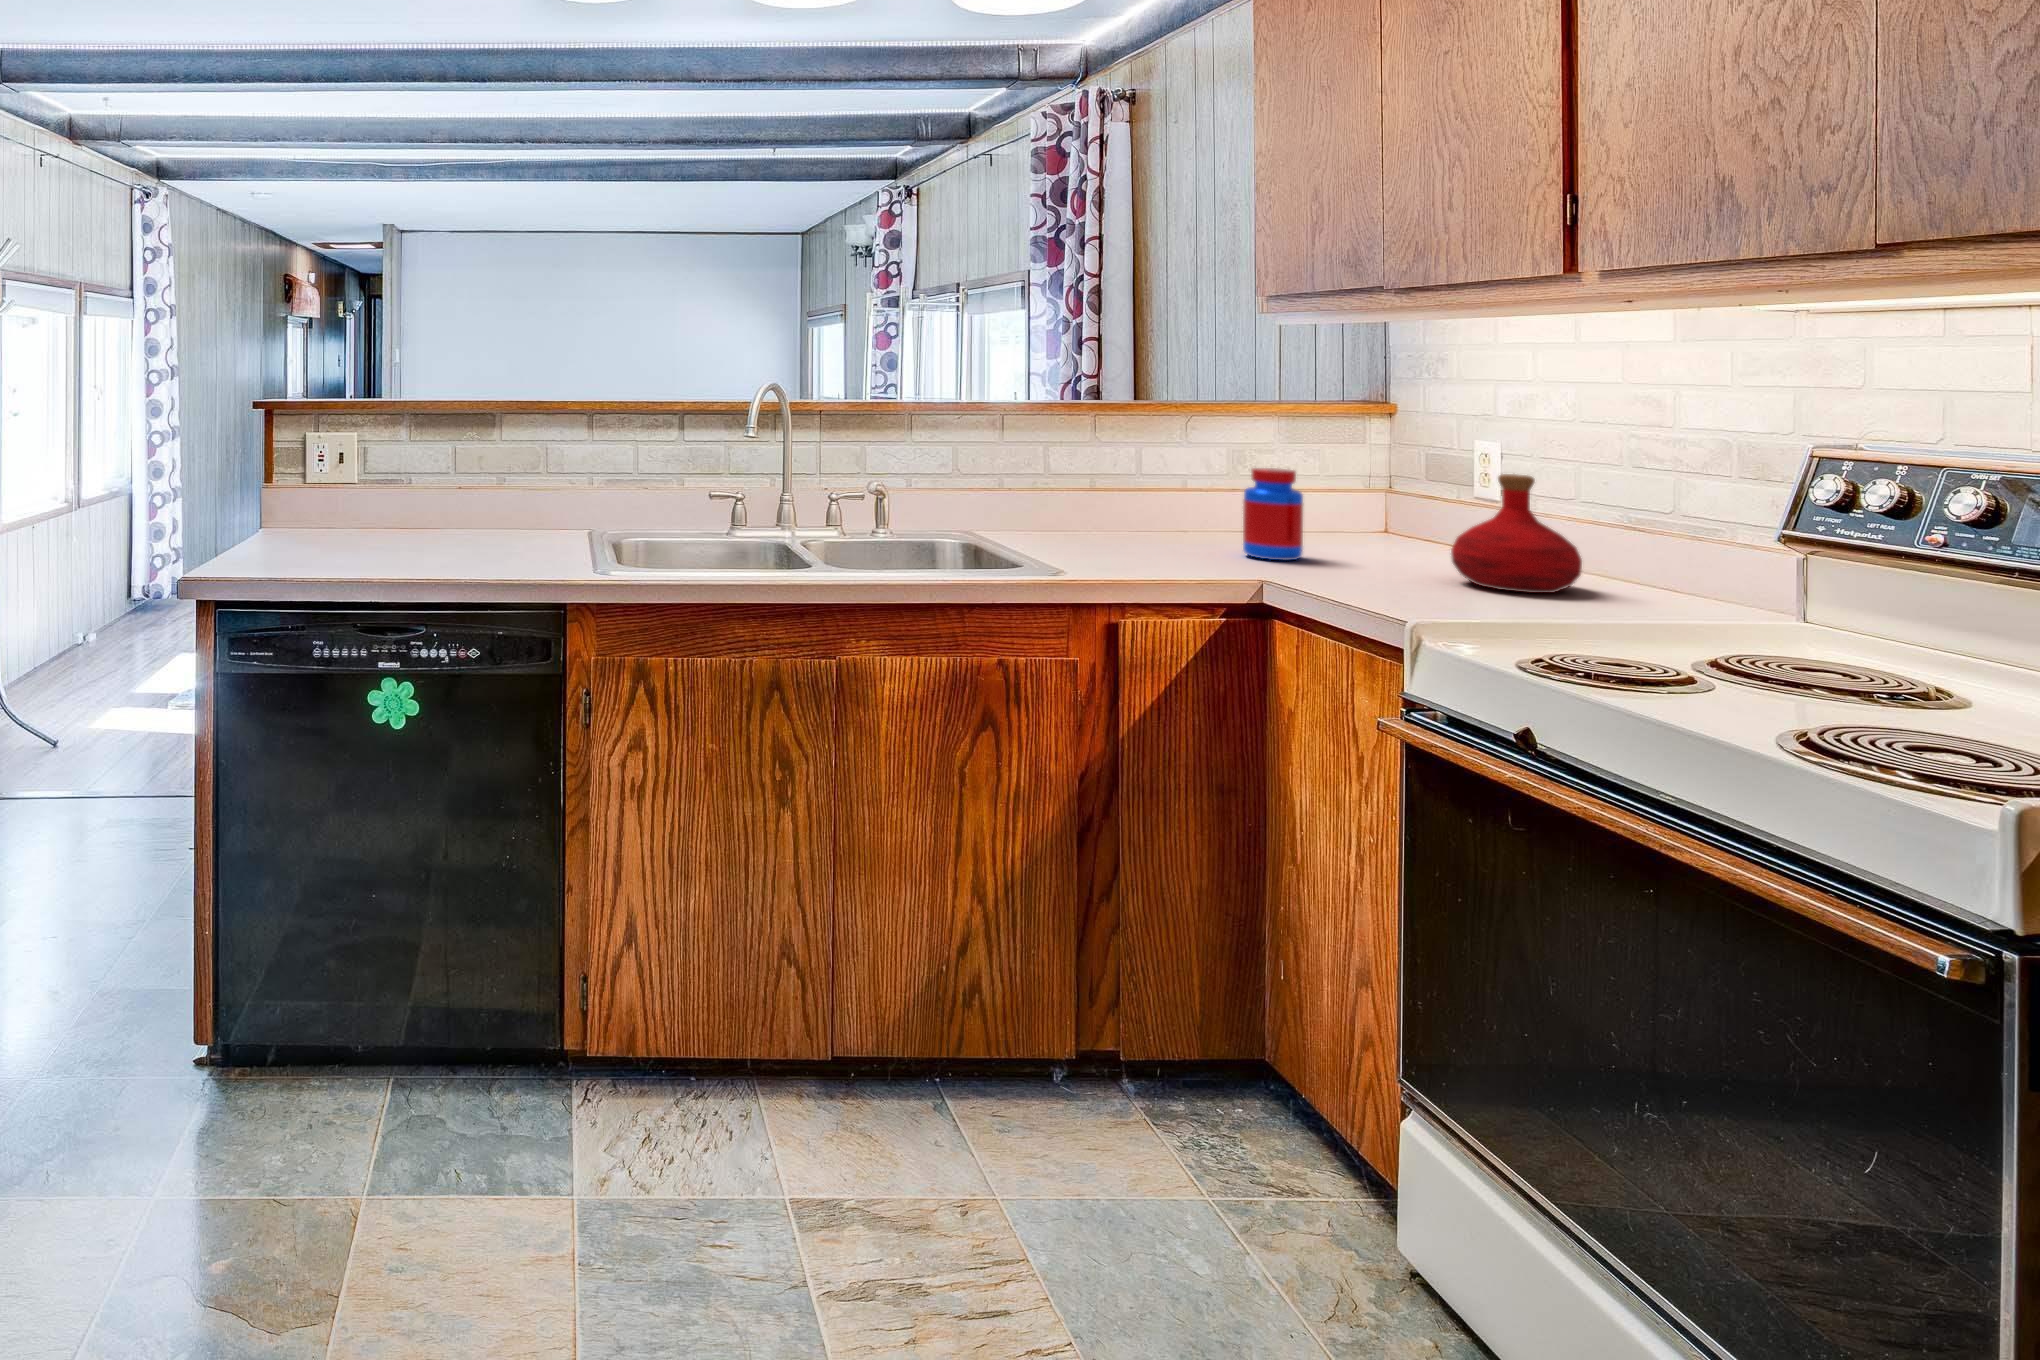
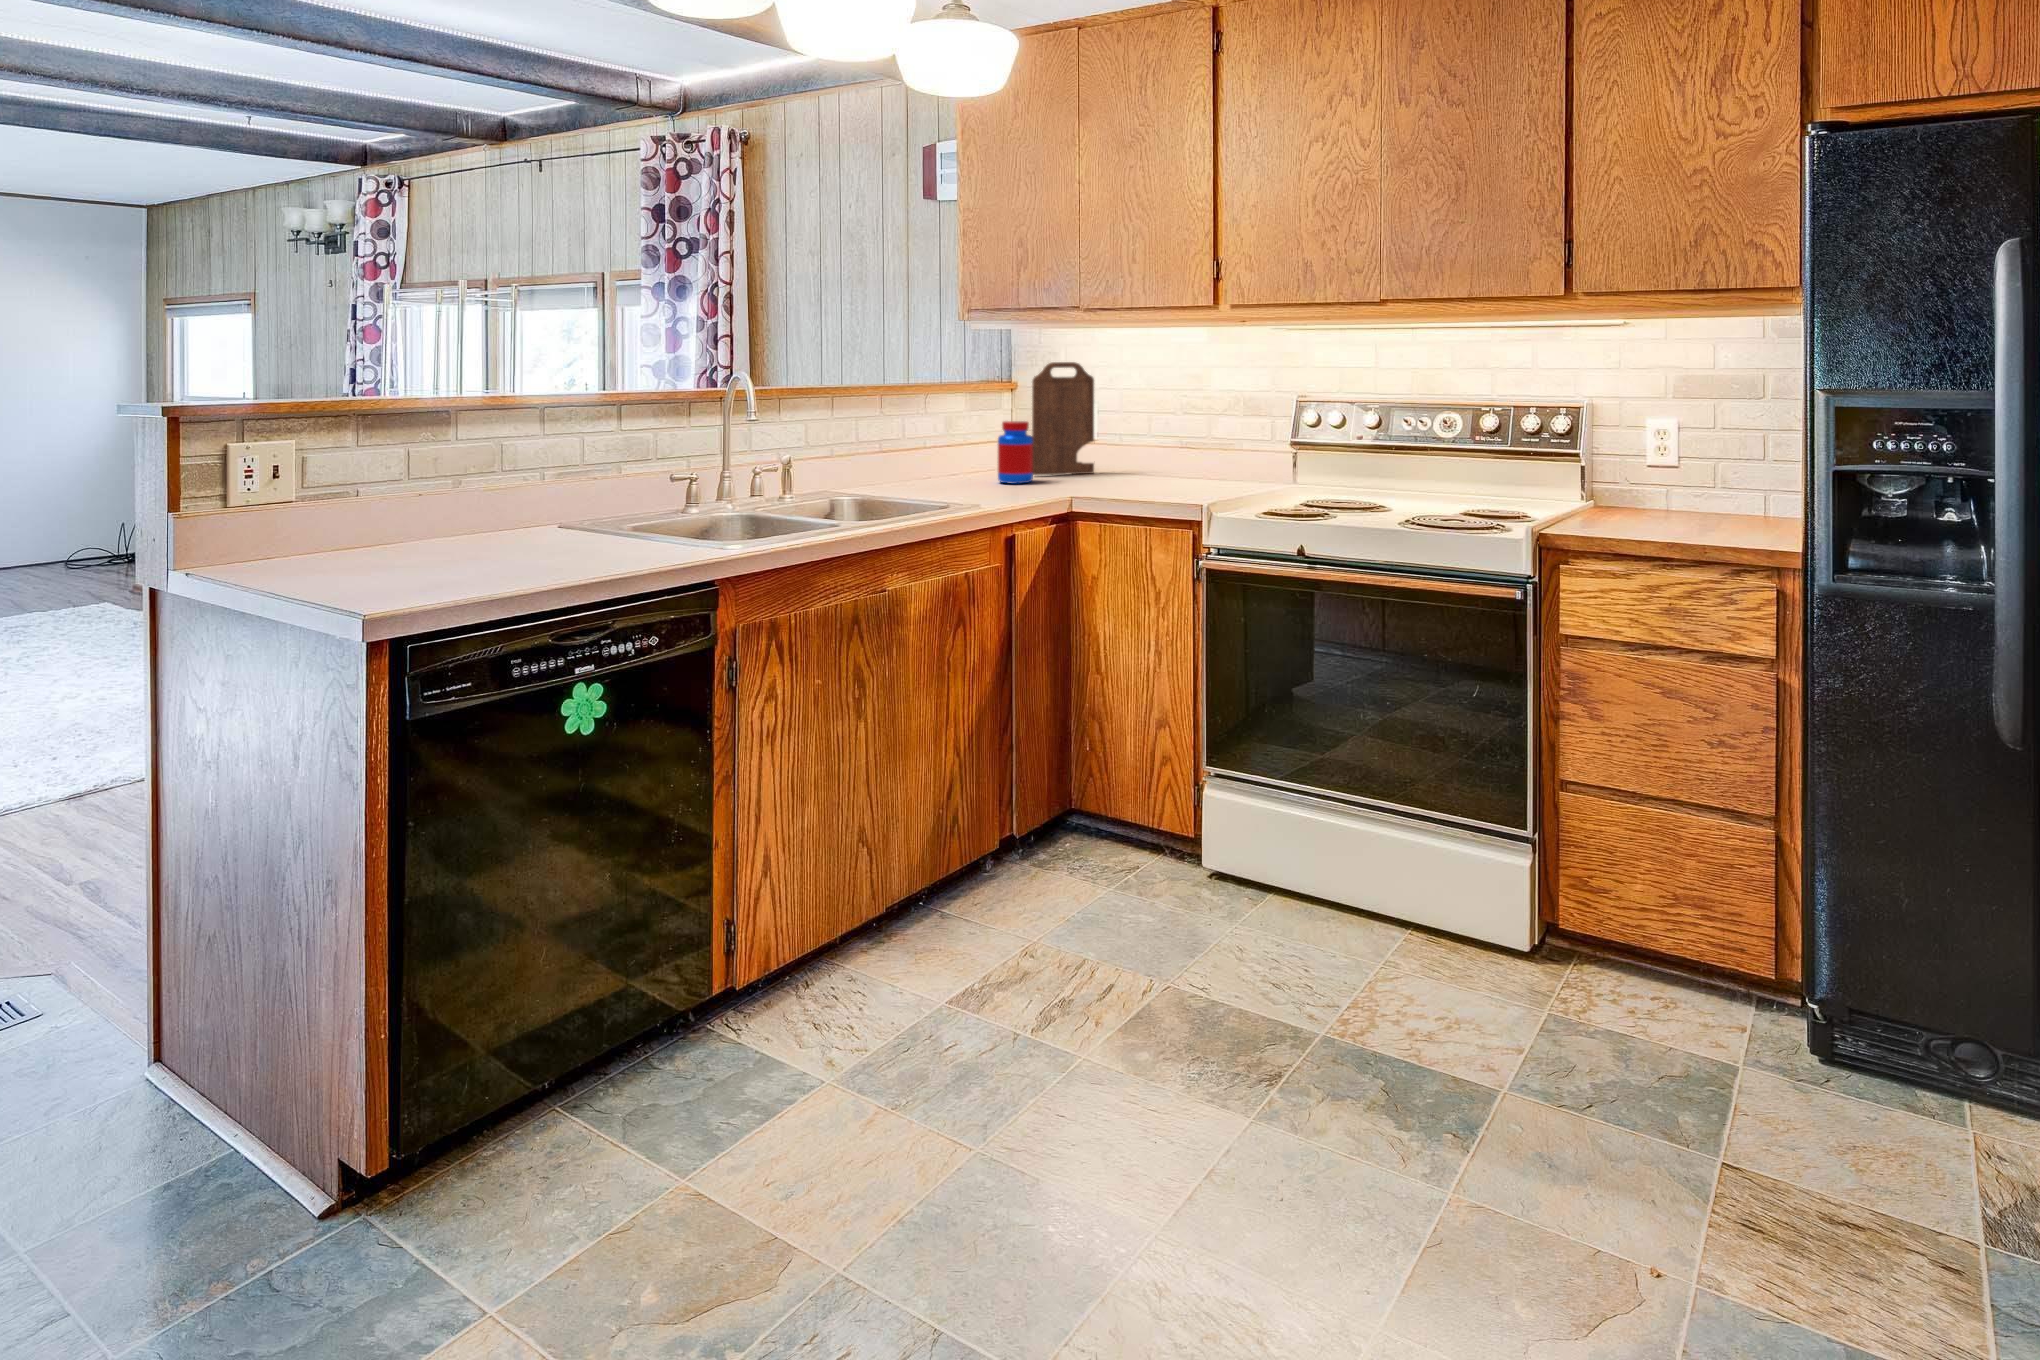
cutting board: none [1330,386,1453,563] -> present [1032,362,1094,476]
bottle: present [1451,474,1582,593] -> none [1122,412,1185,482]

